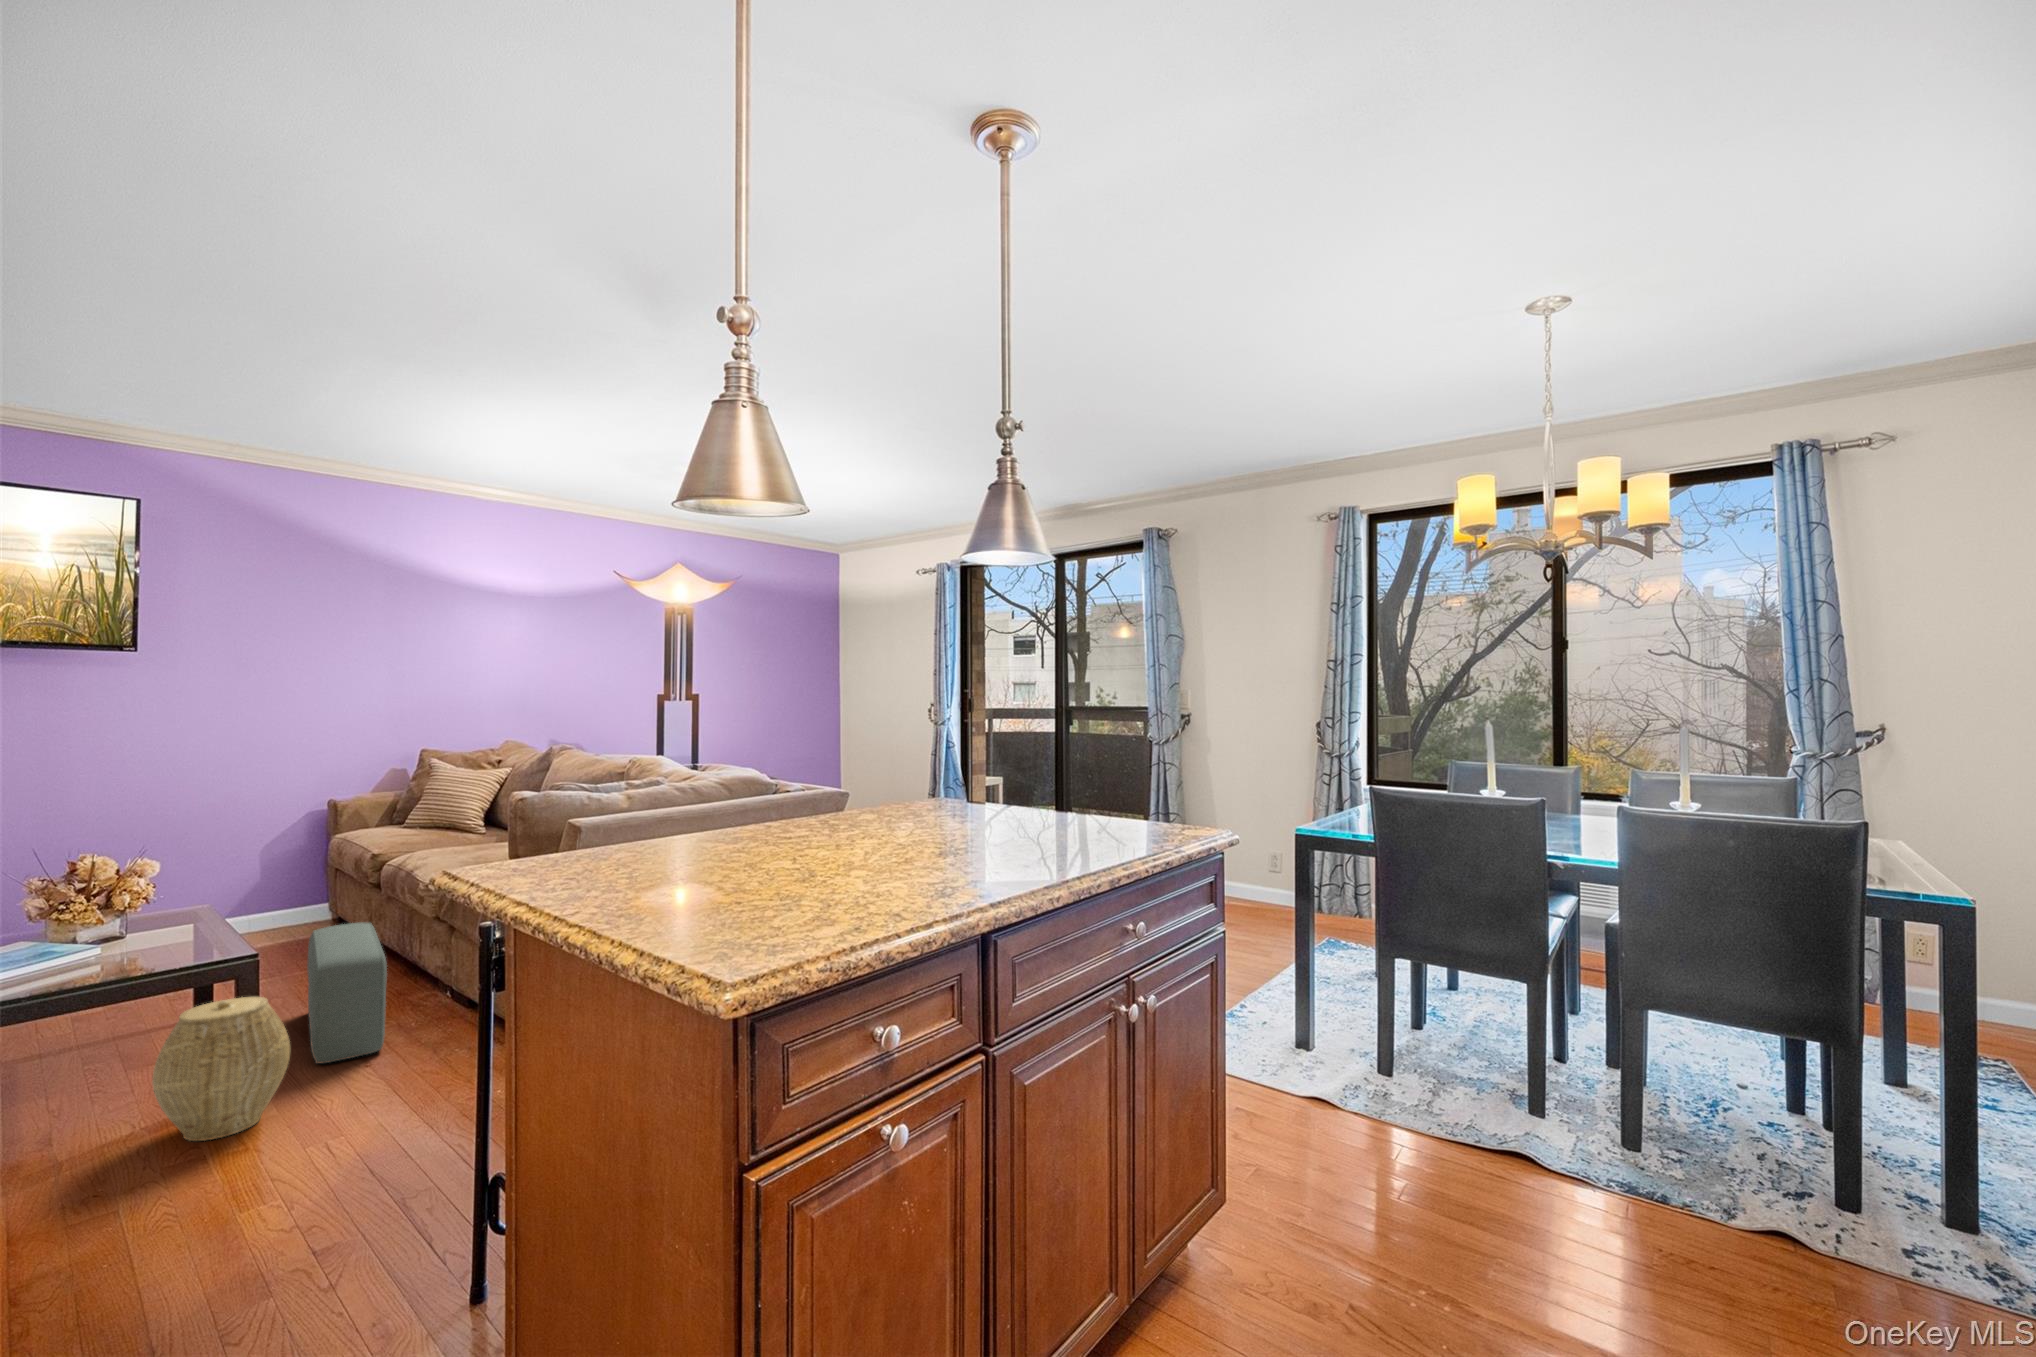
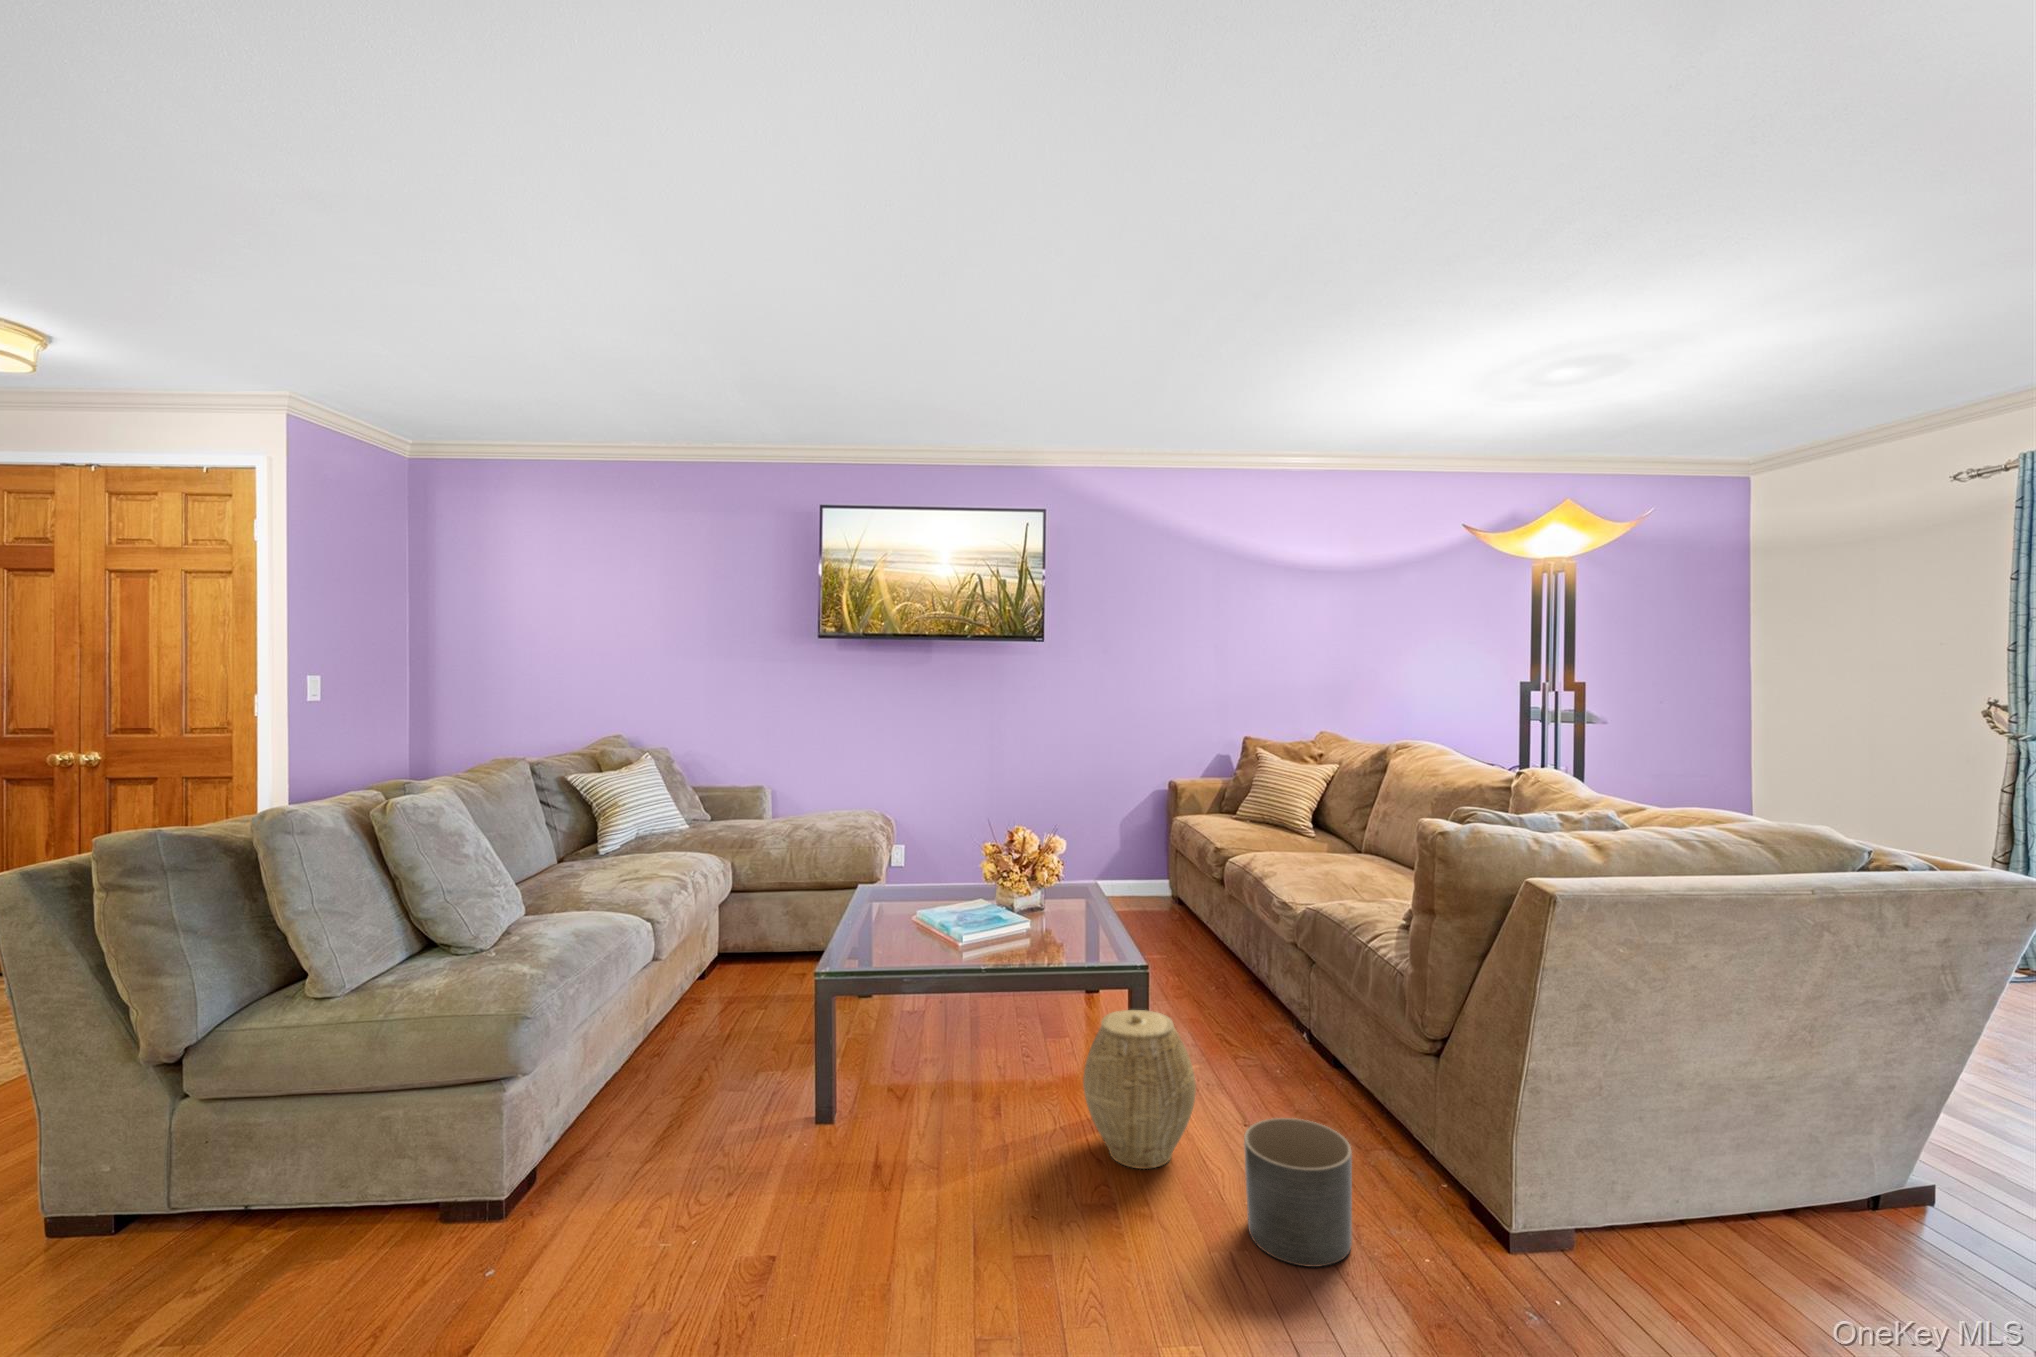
pouf: present [307,923,387,1063] -> none [1180,926,1267,1093]
planter: none [324,1045,425,1155] -> present [1244,1118,1352,1267]

